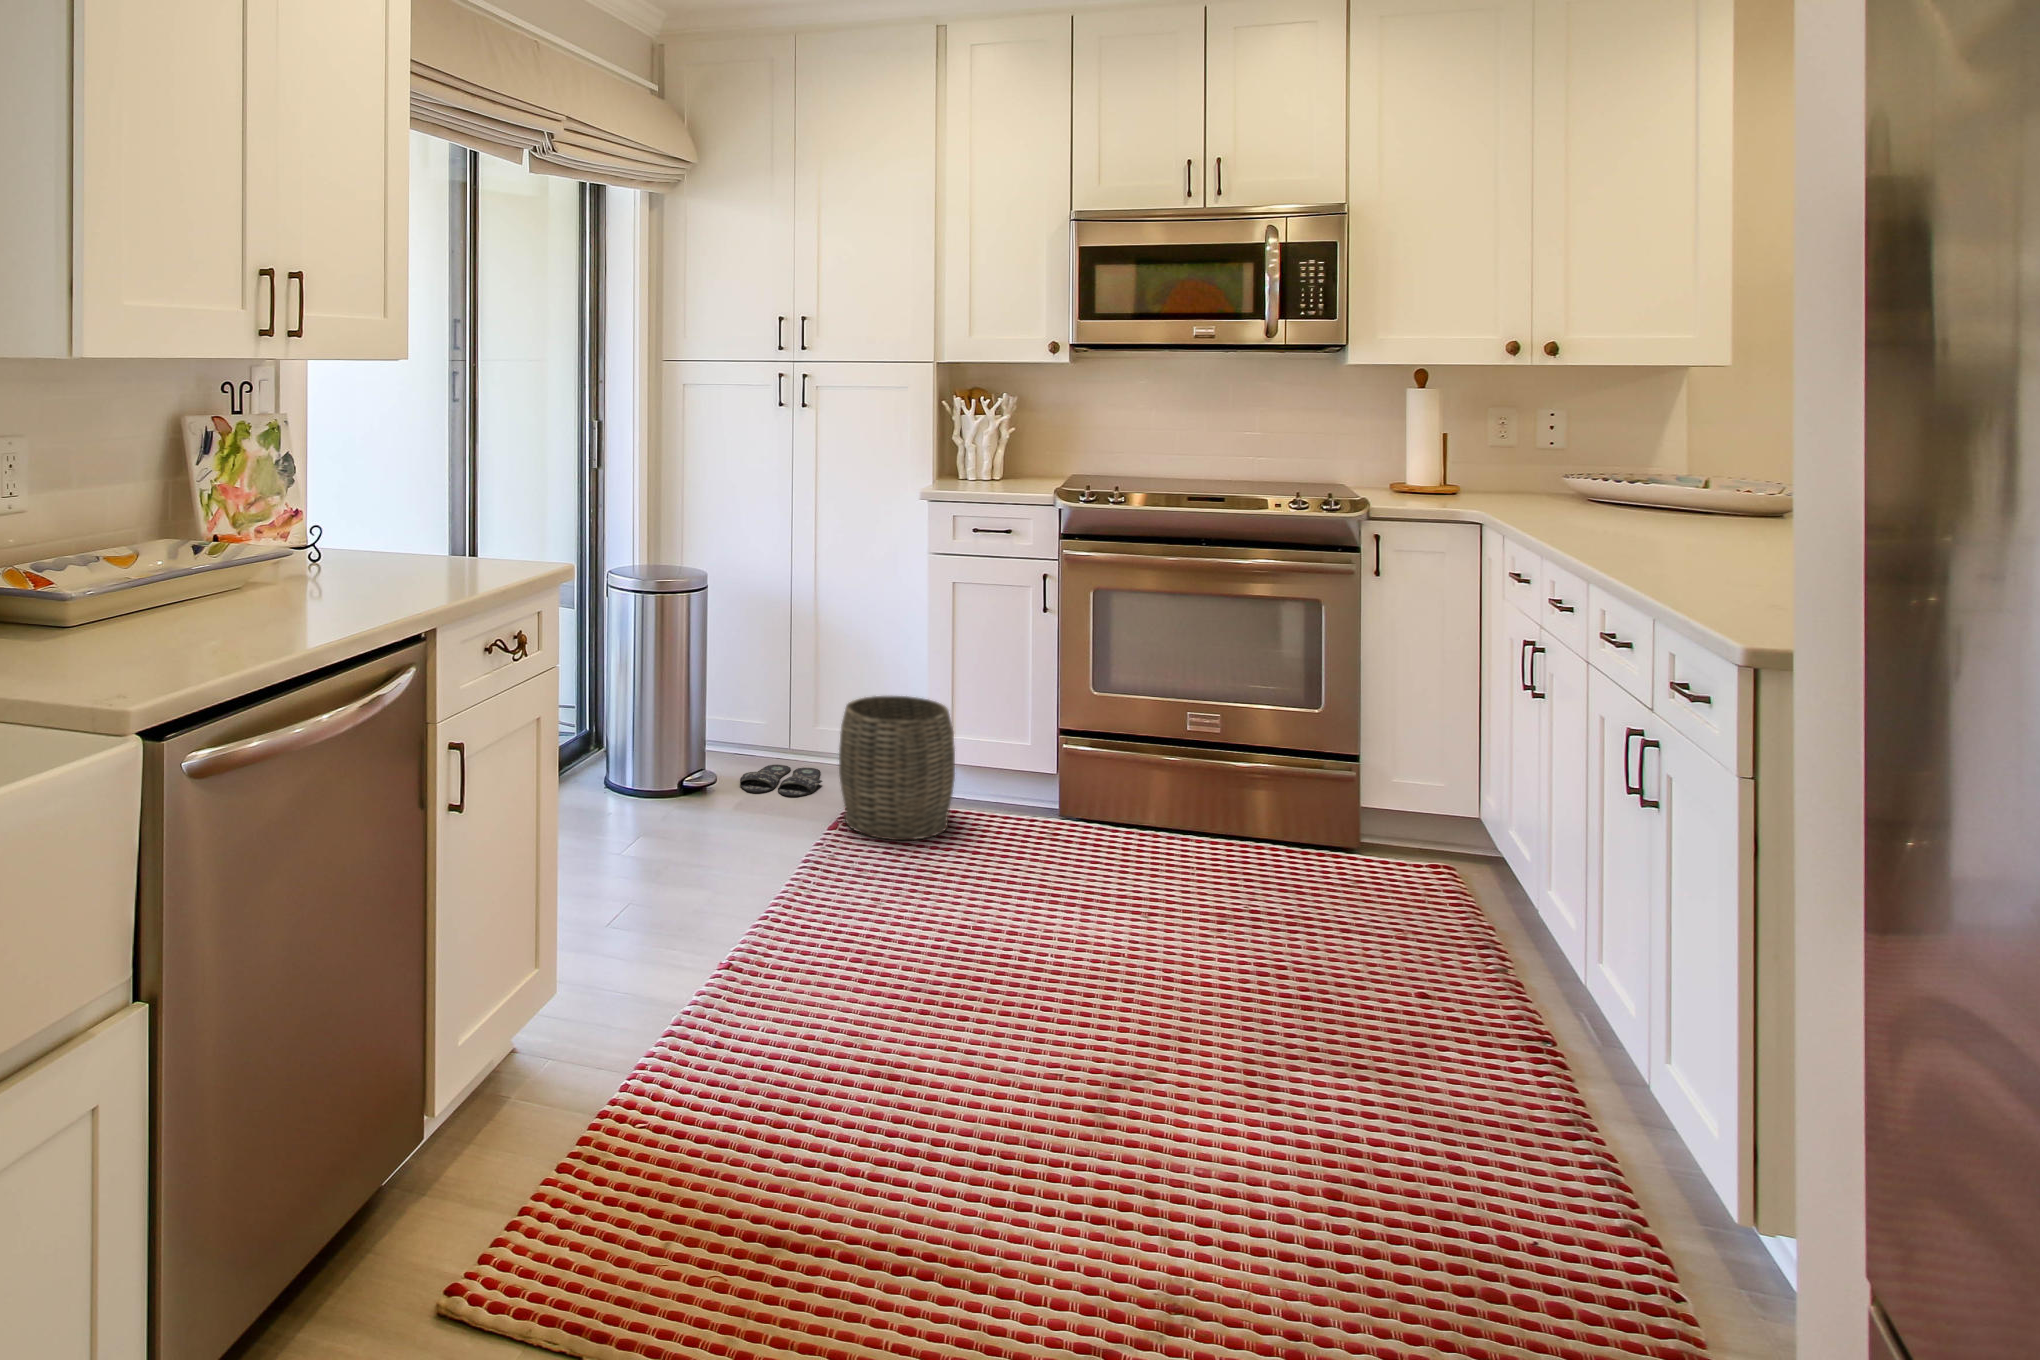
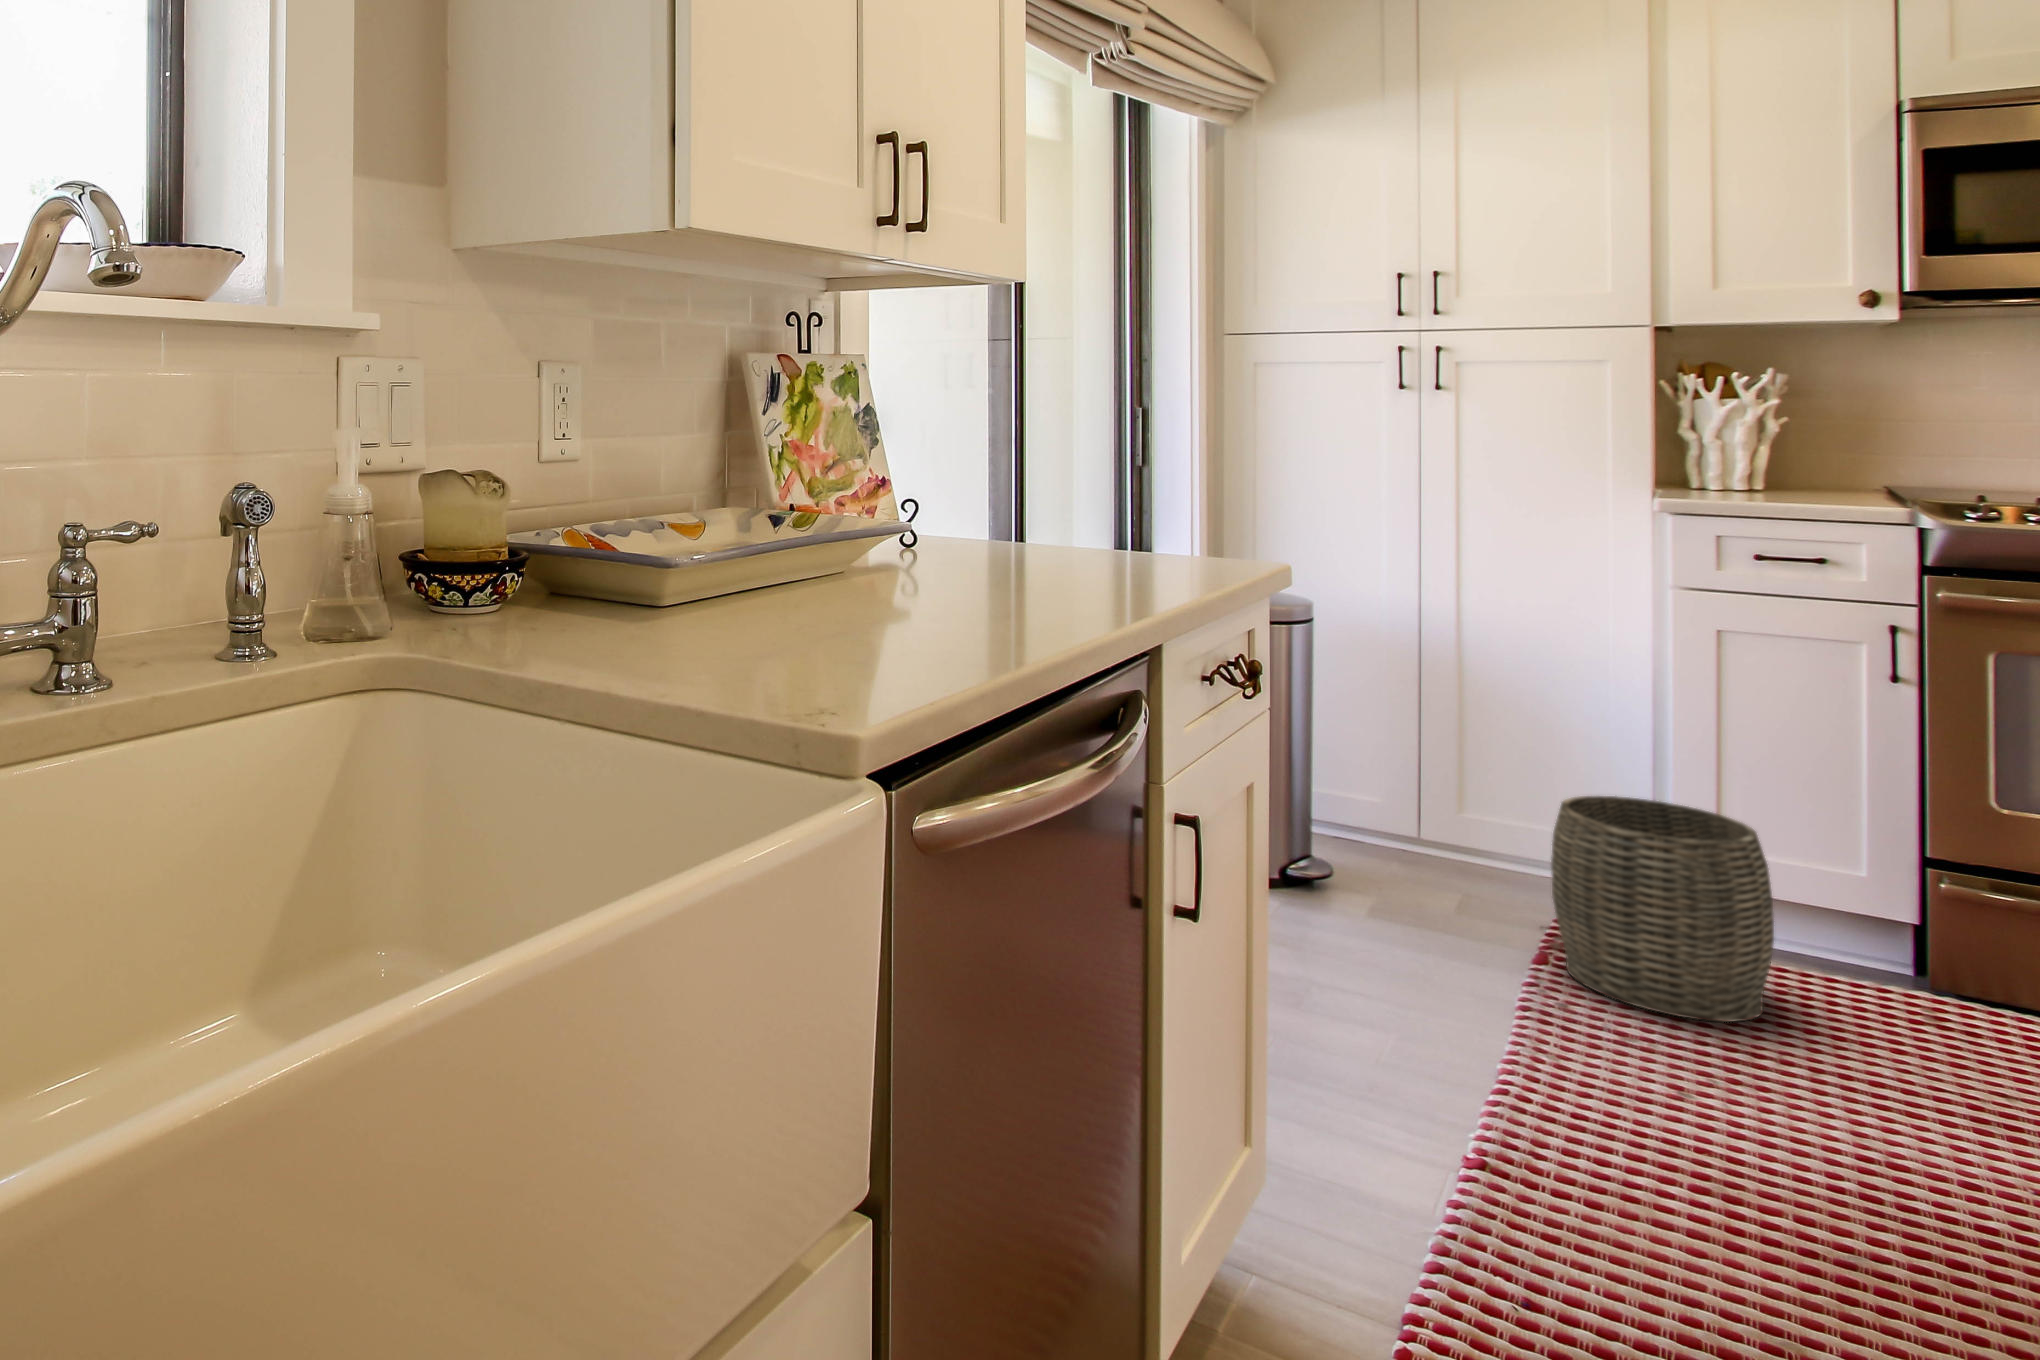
slippers: present [740,765,822,797] -> none [1360,872,1494,924]

